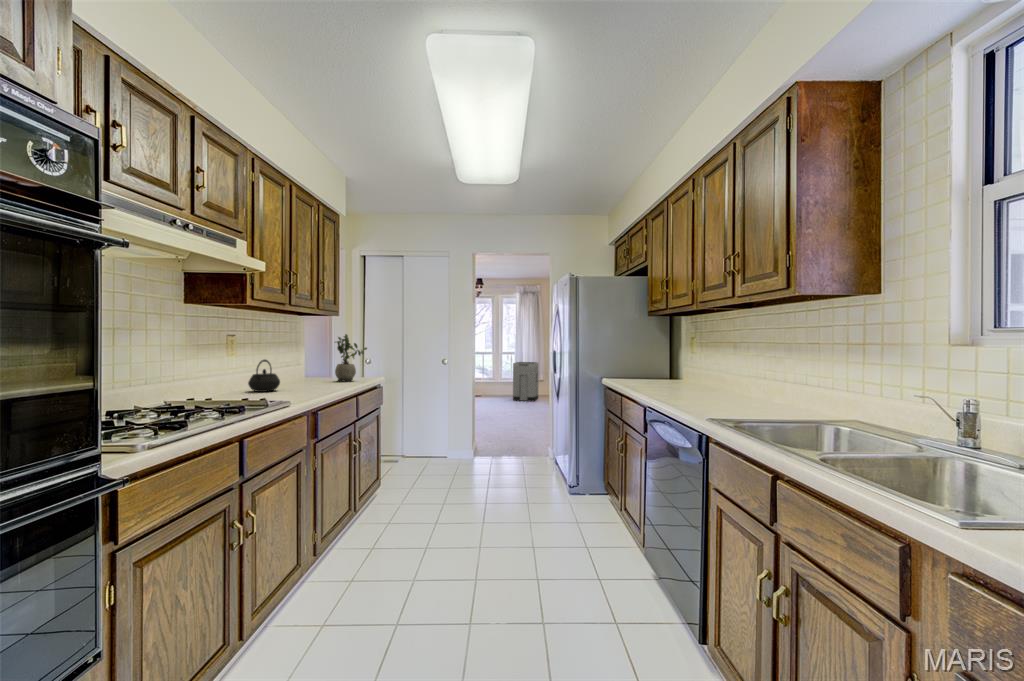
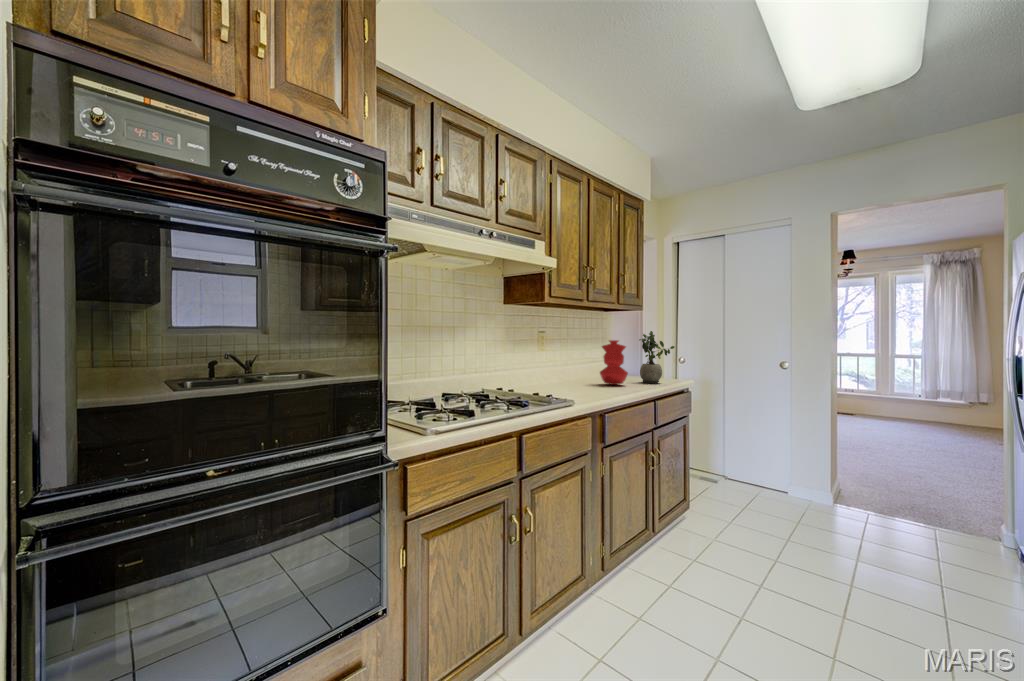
vase: none [298,343,327,385] -> present [600,340,628,385]
kettle: present [248,360,280,392] -> none [551,357,579,389]
trash can: present [513,362,539,401] -> none [913,370,967,432]

